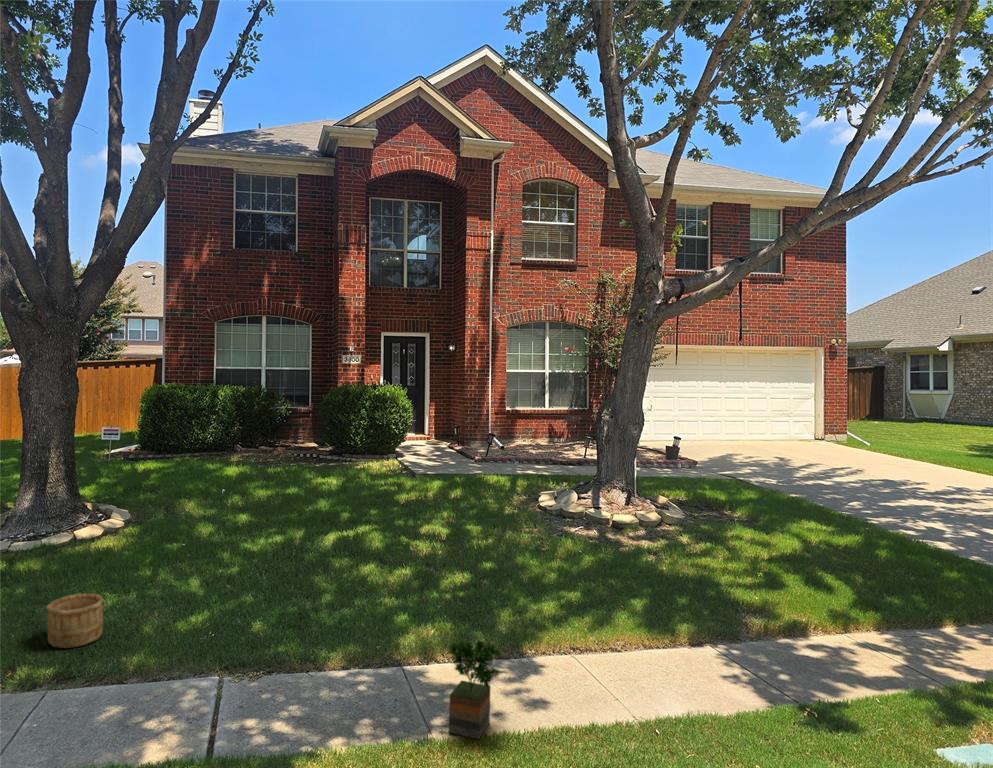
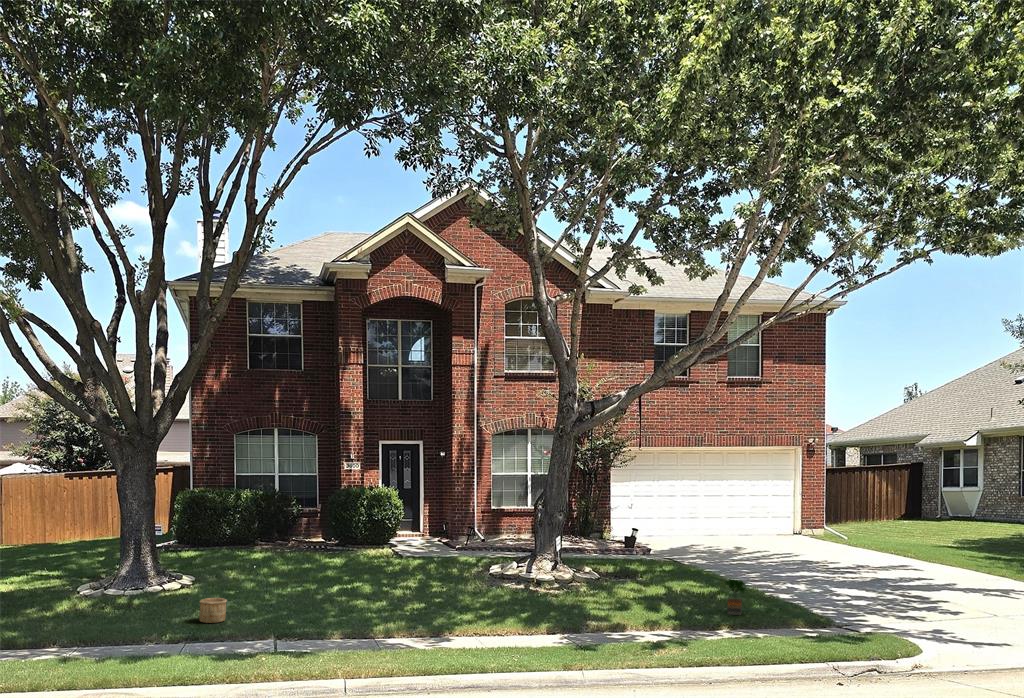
potted tree: present [448,639,502,739] -> present [725,579,746,615]

